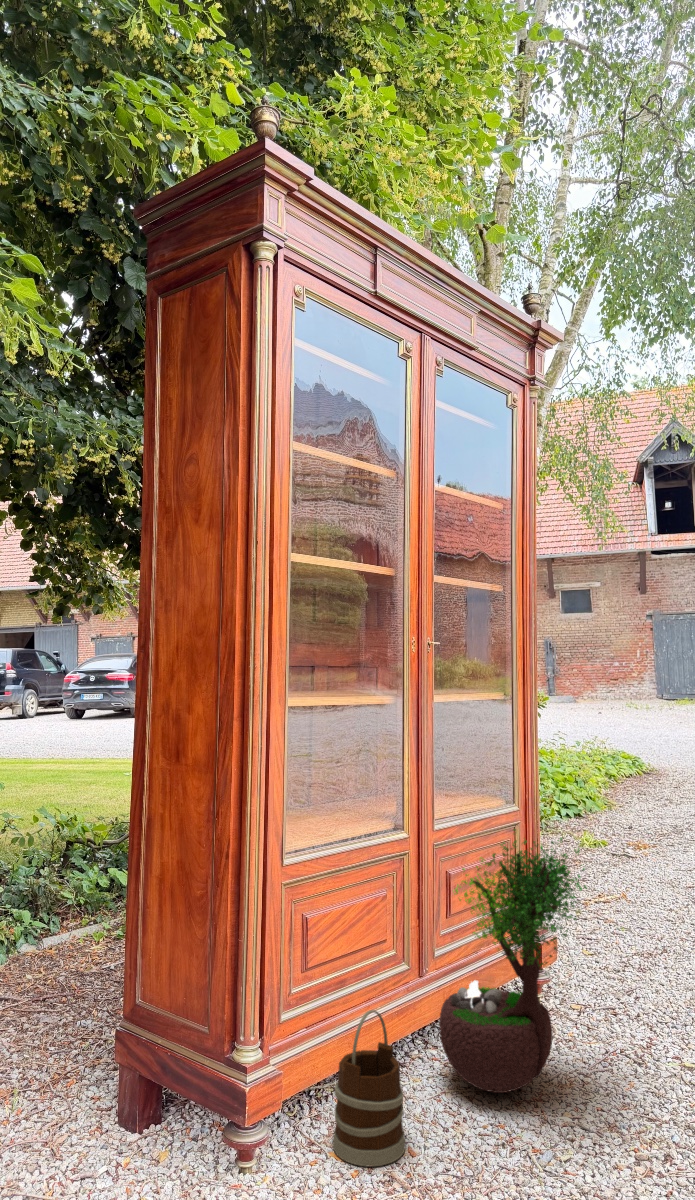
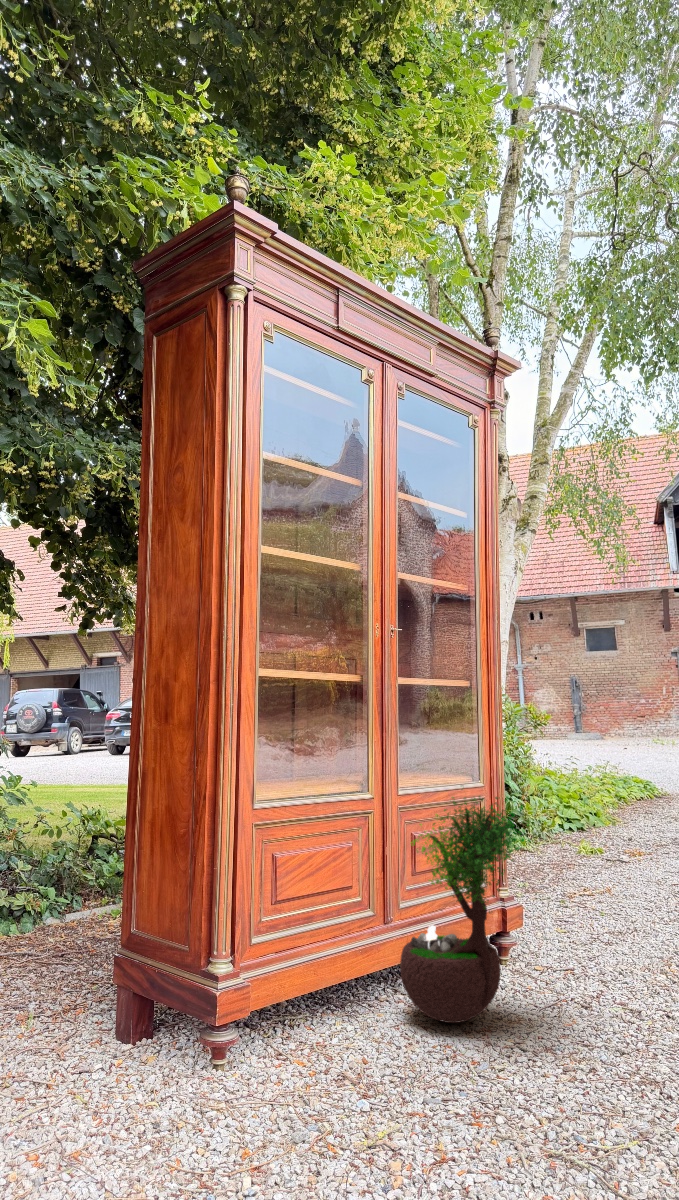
wooden bucket: present [333,1010,406,1166] -> none [297,936,361,1068]

